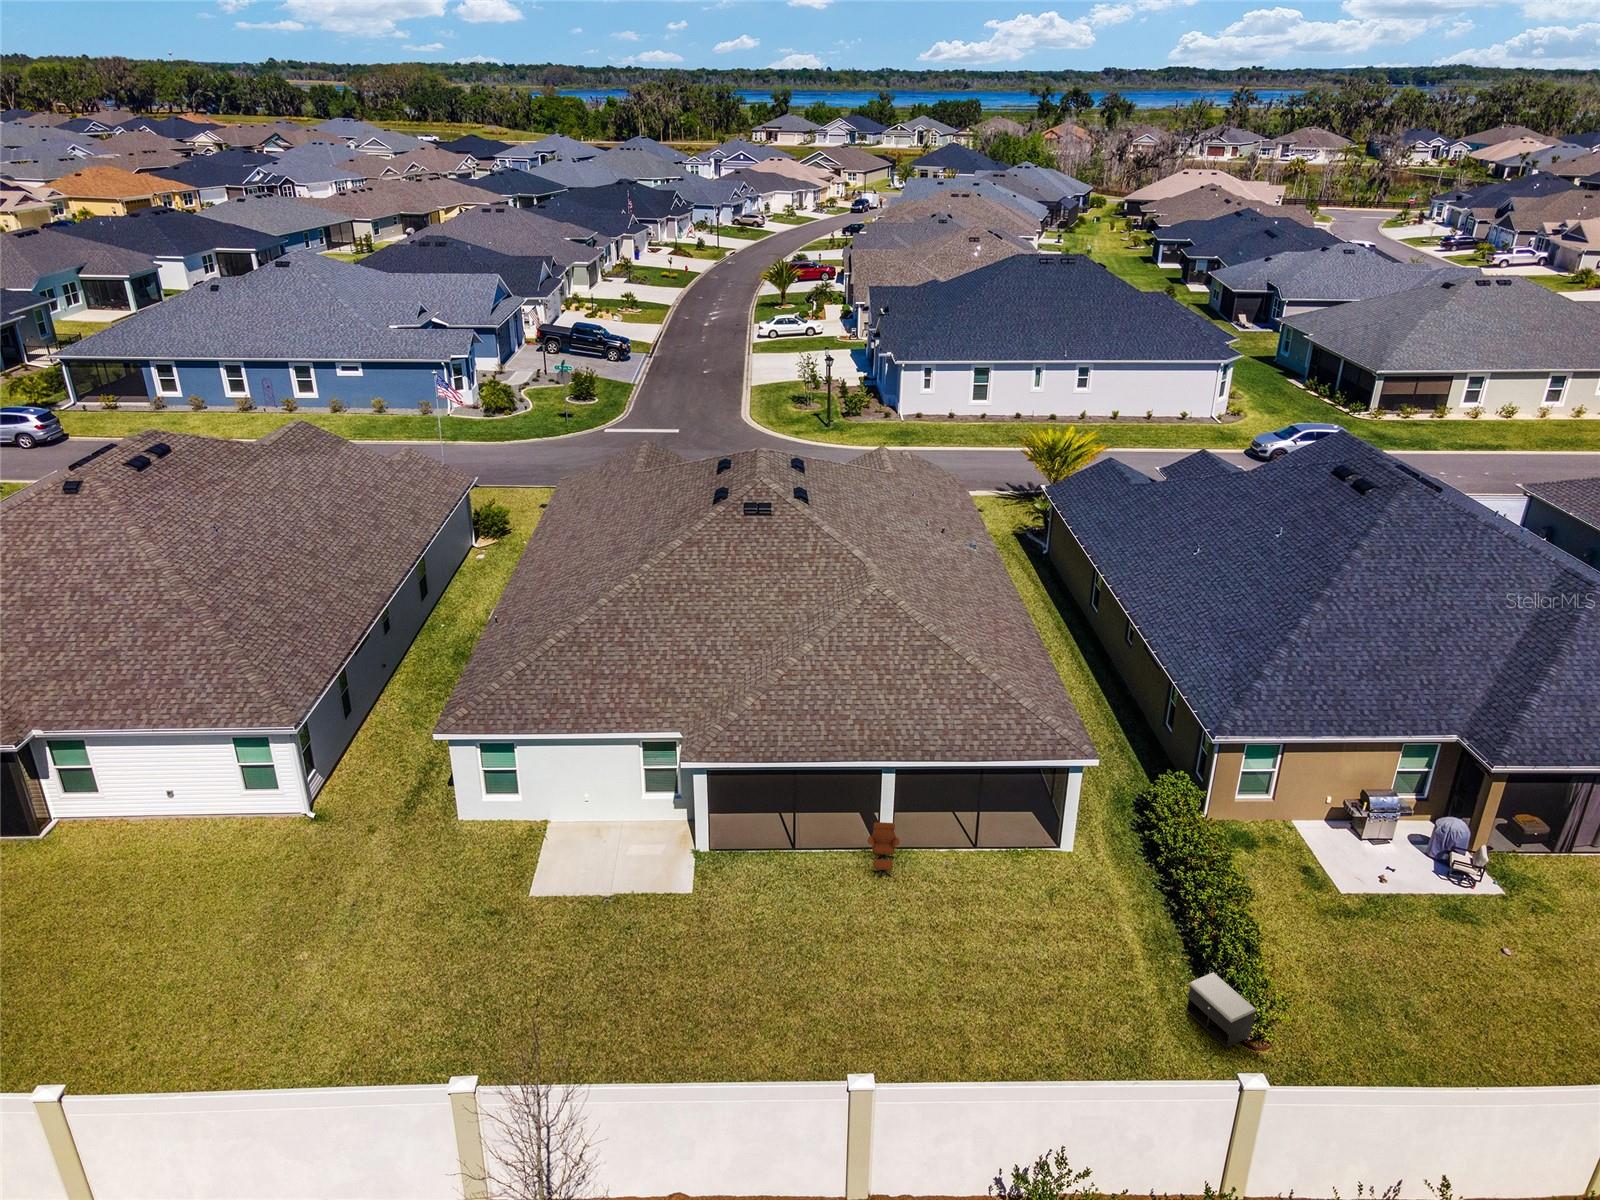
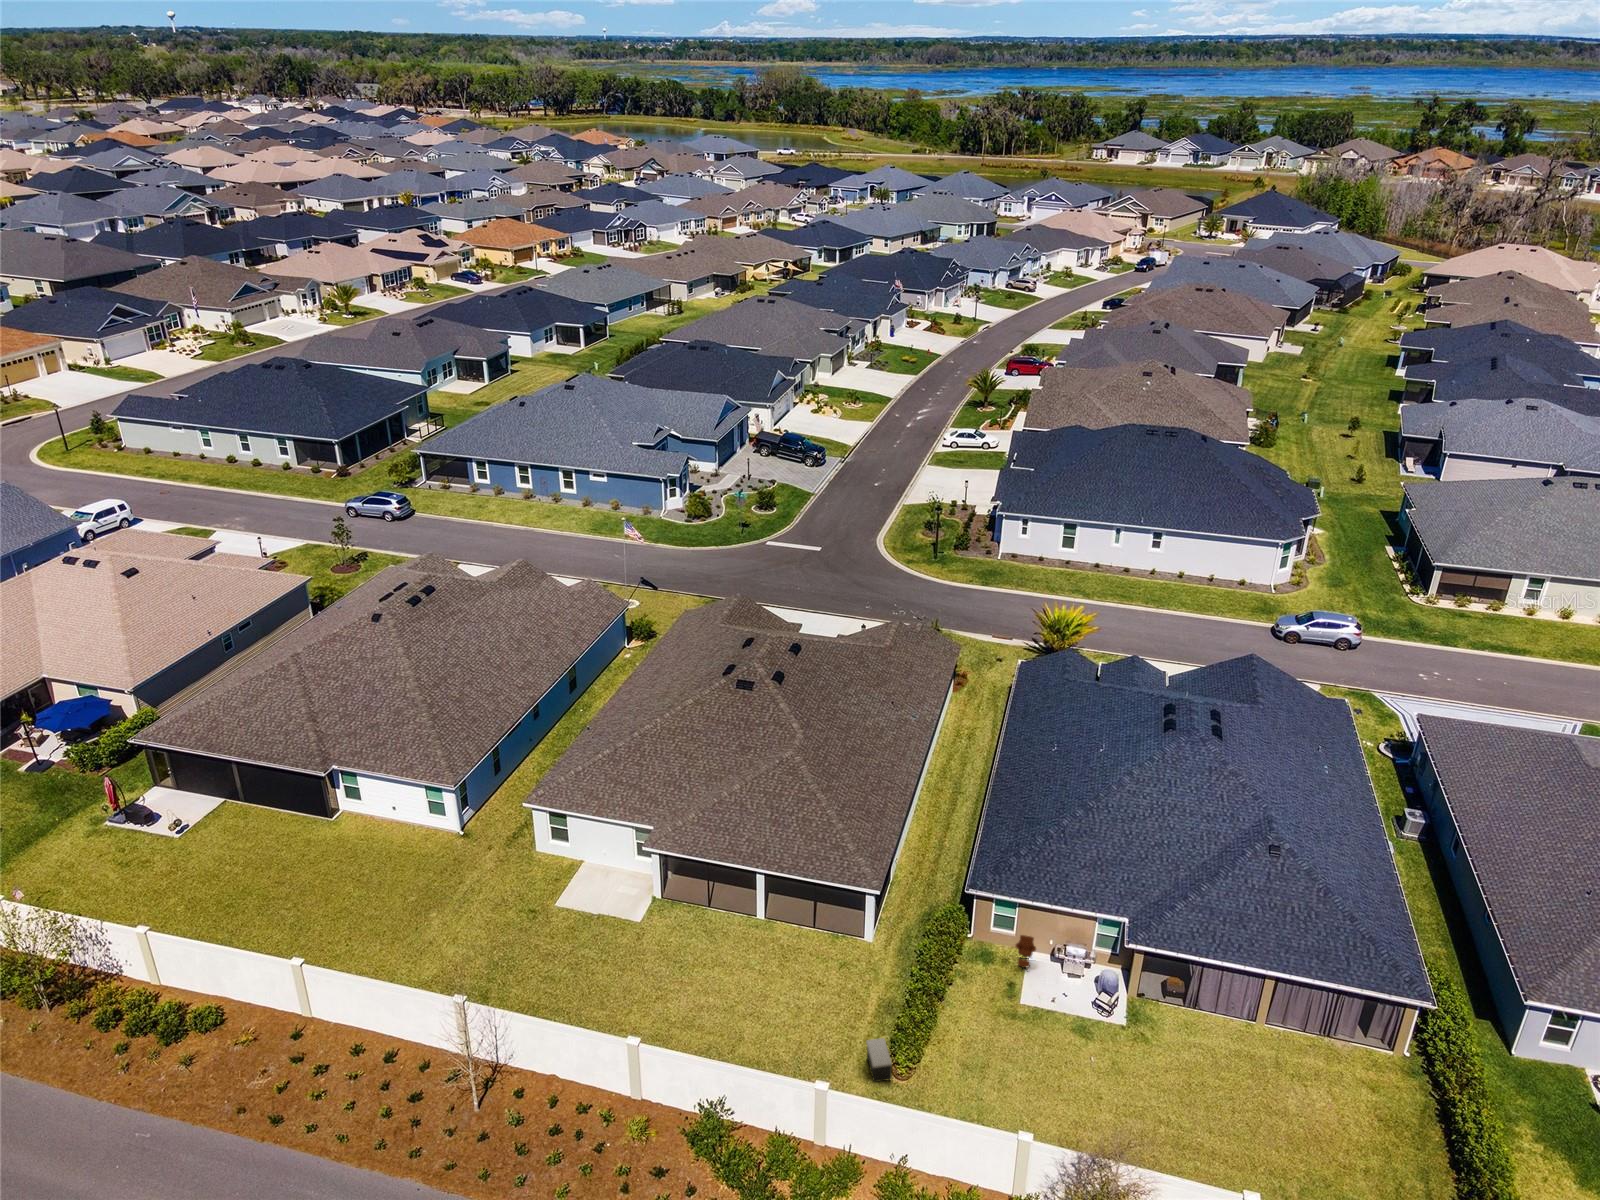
lounge chair: present [868,822,900,879] -> present [1016,935,1036,968]

